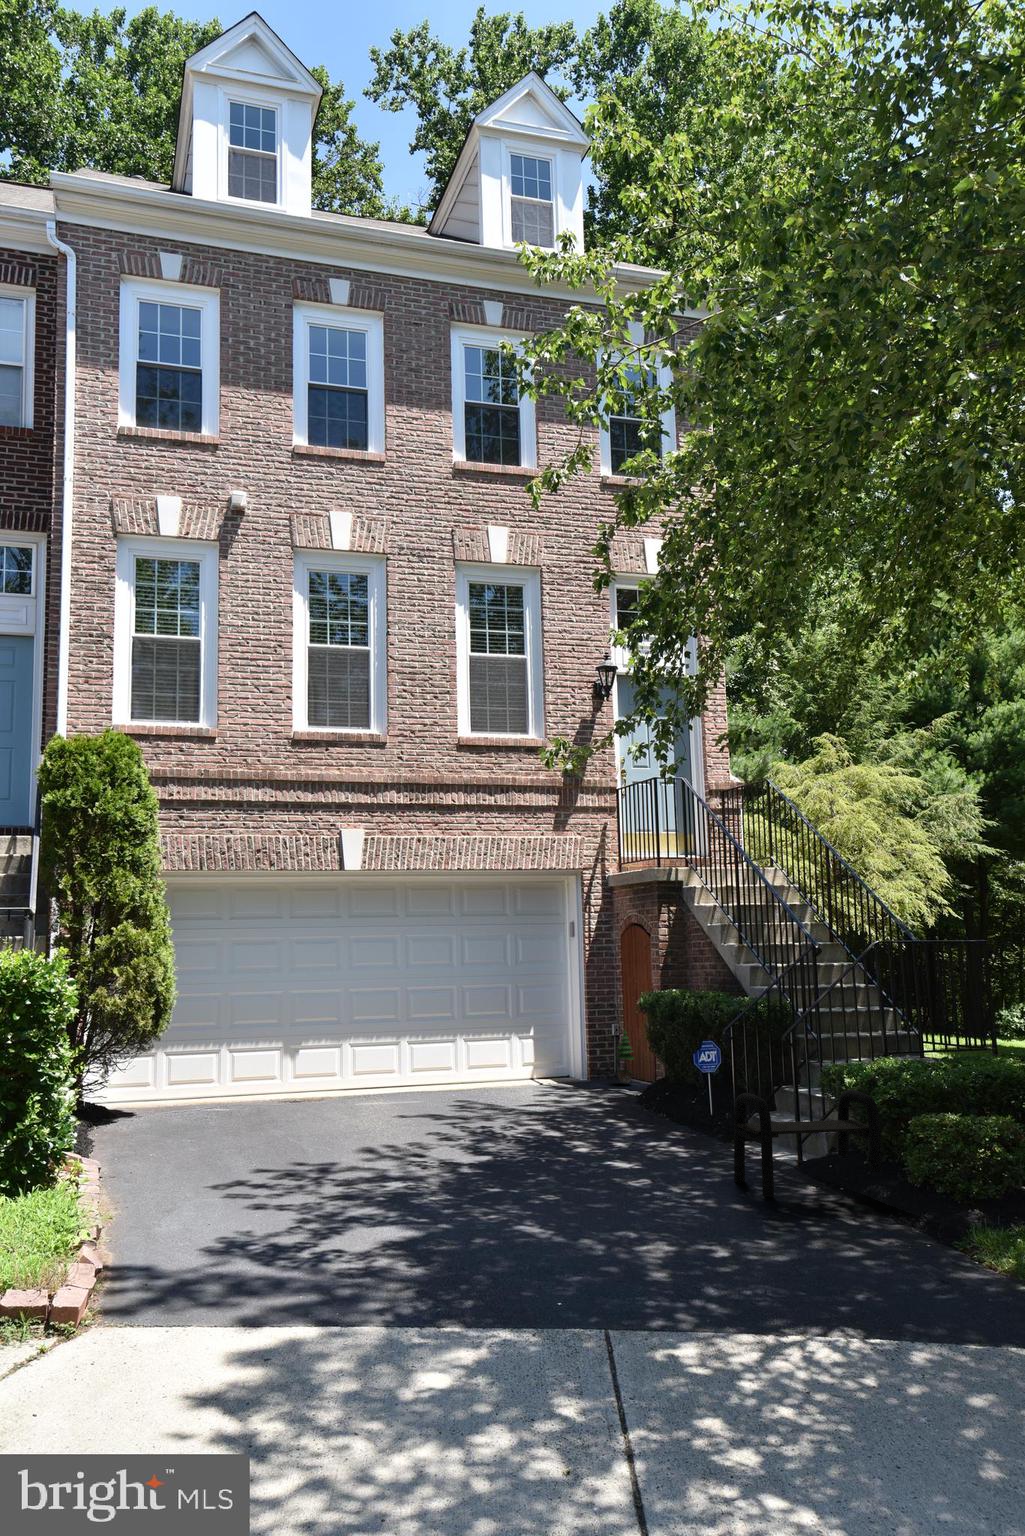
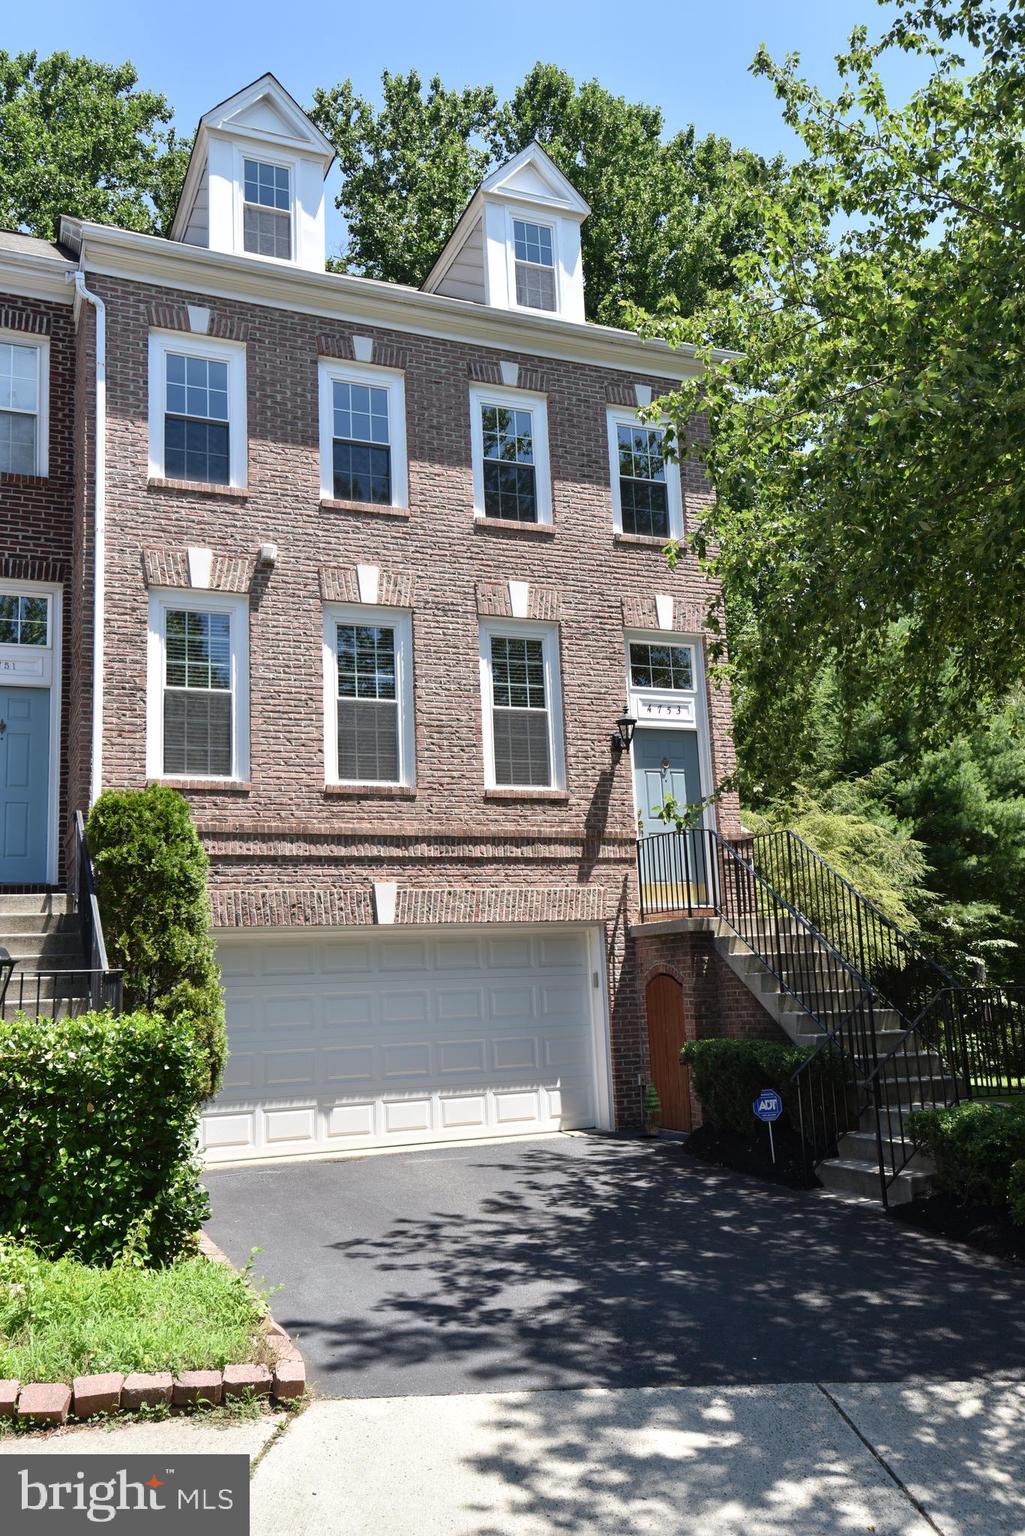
bench: present [734,1090,882,1197] -> none [826,1135,976,1244]

